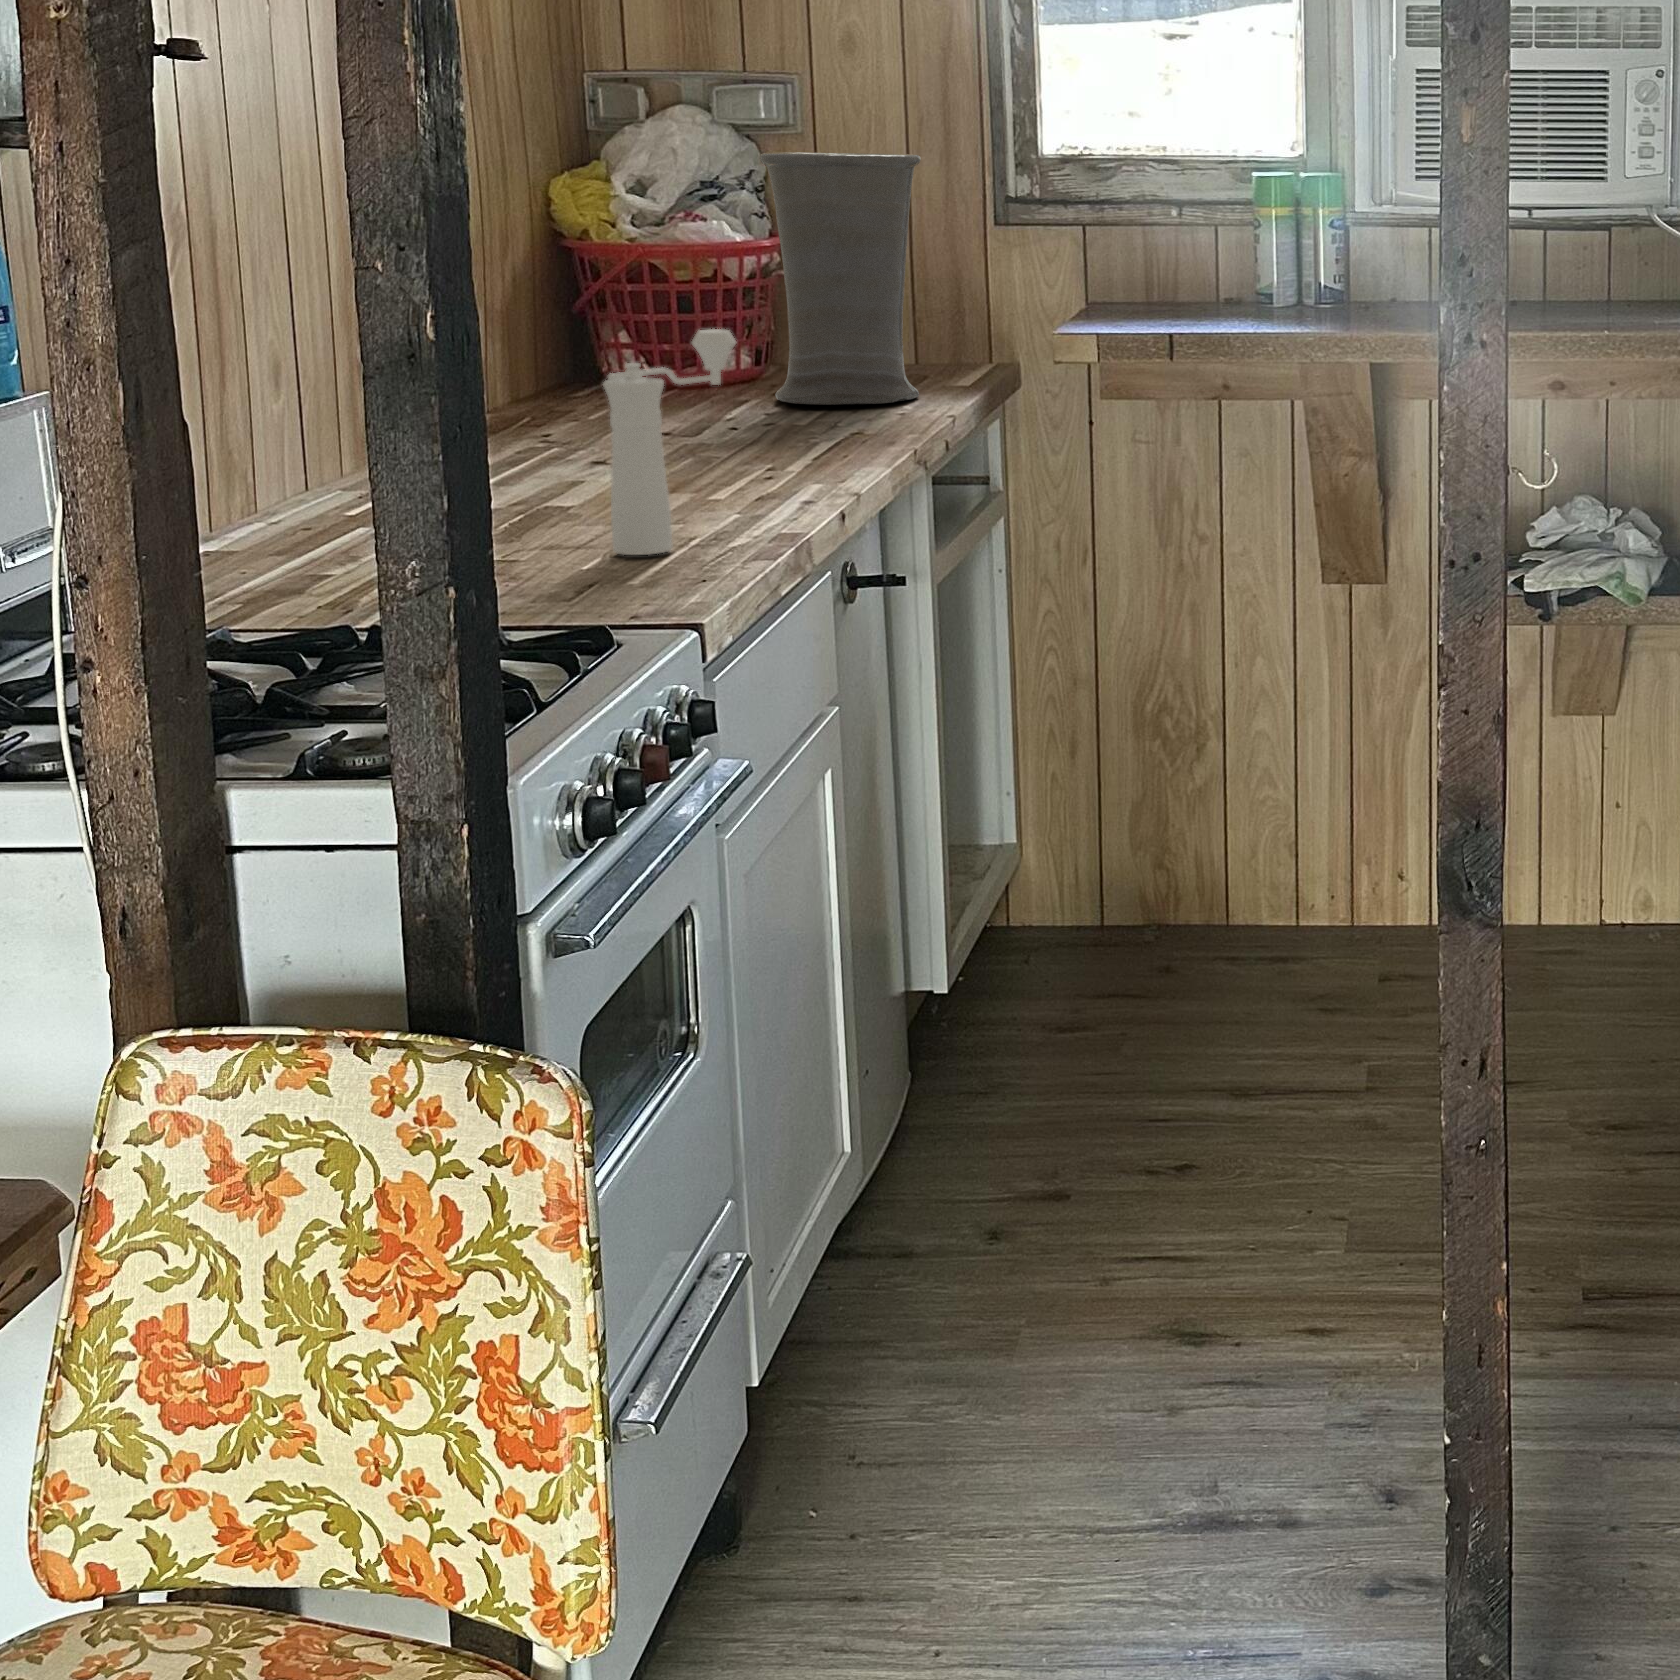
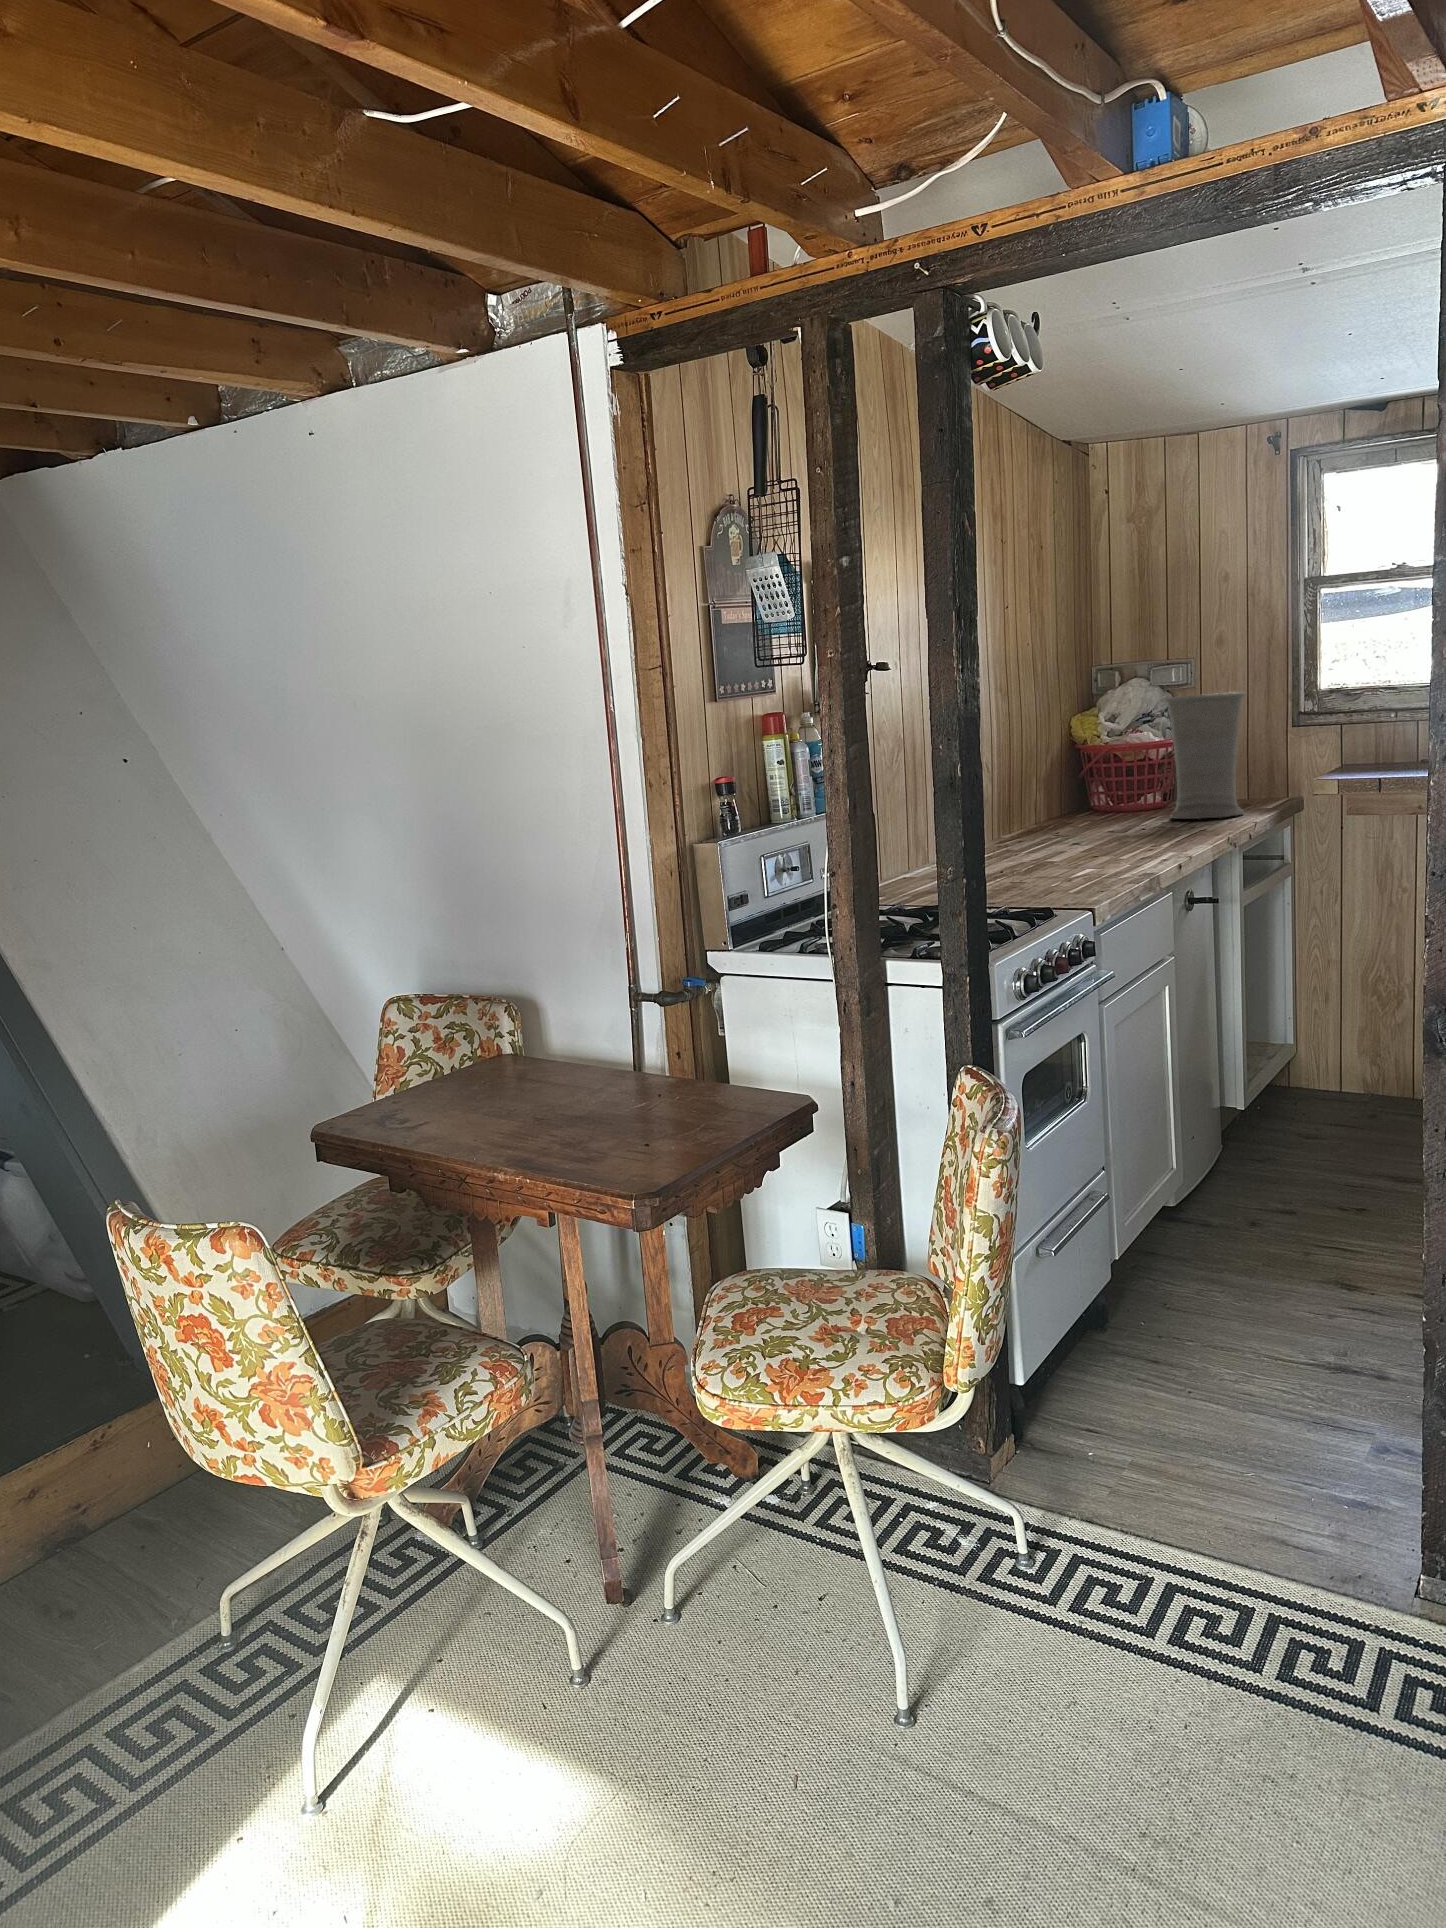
pepper mill: present [603,329,736,555] -> none [1062,777,1126,880]

